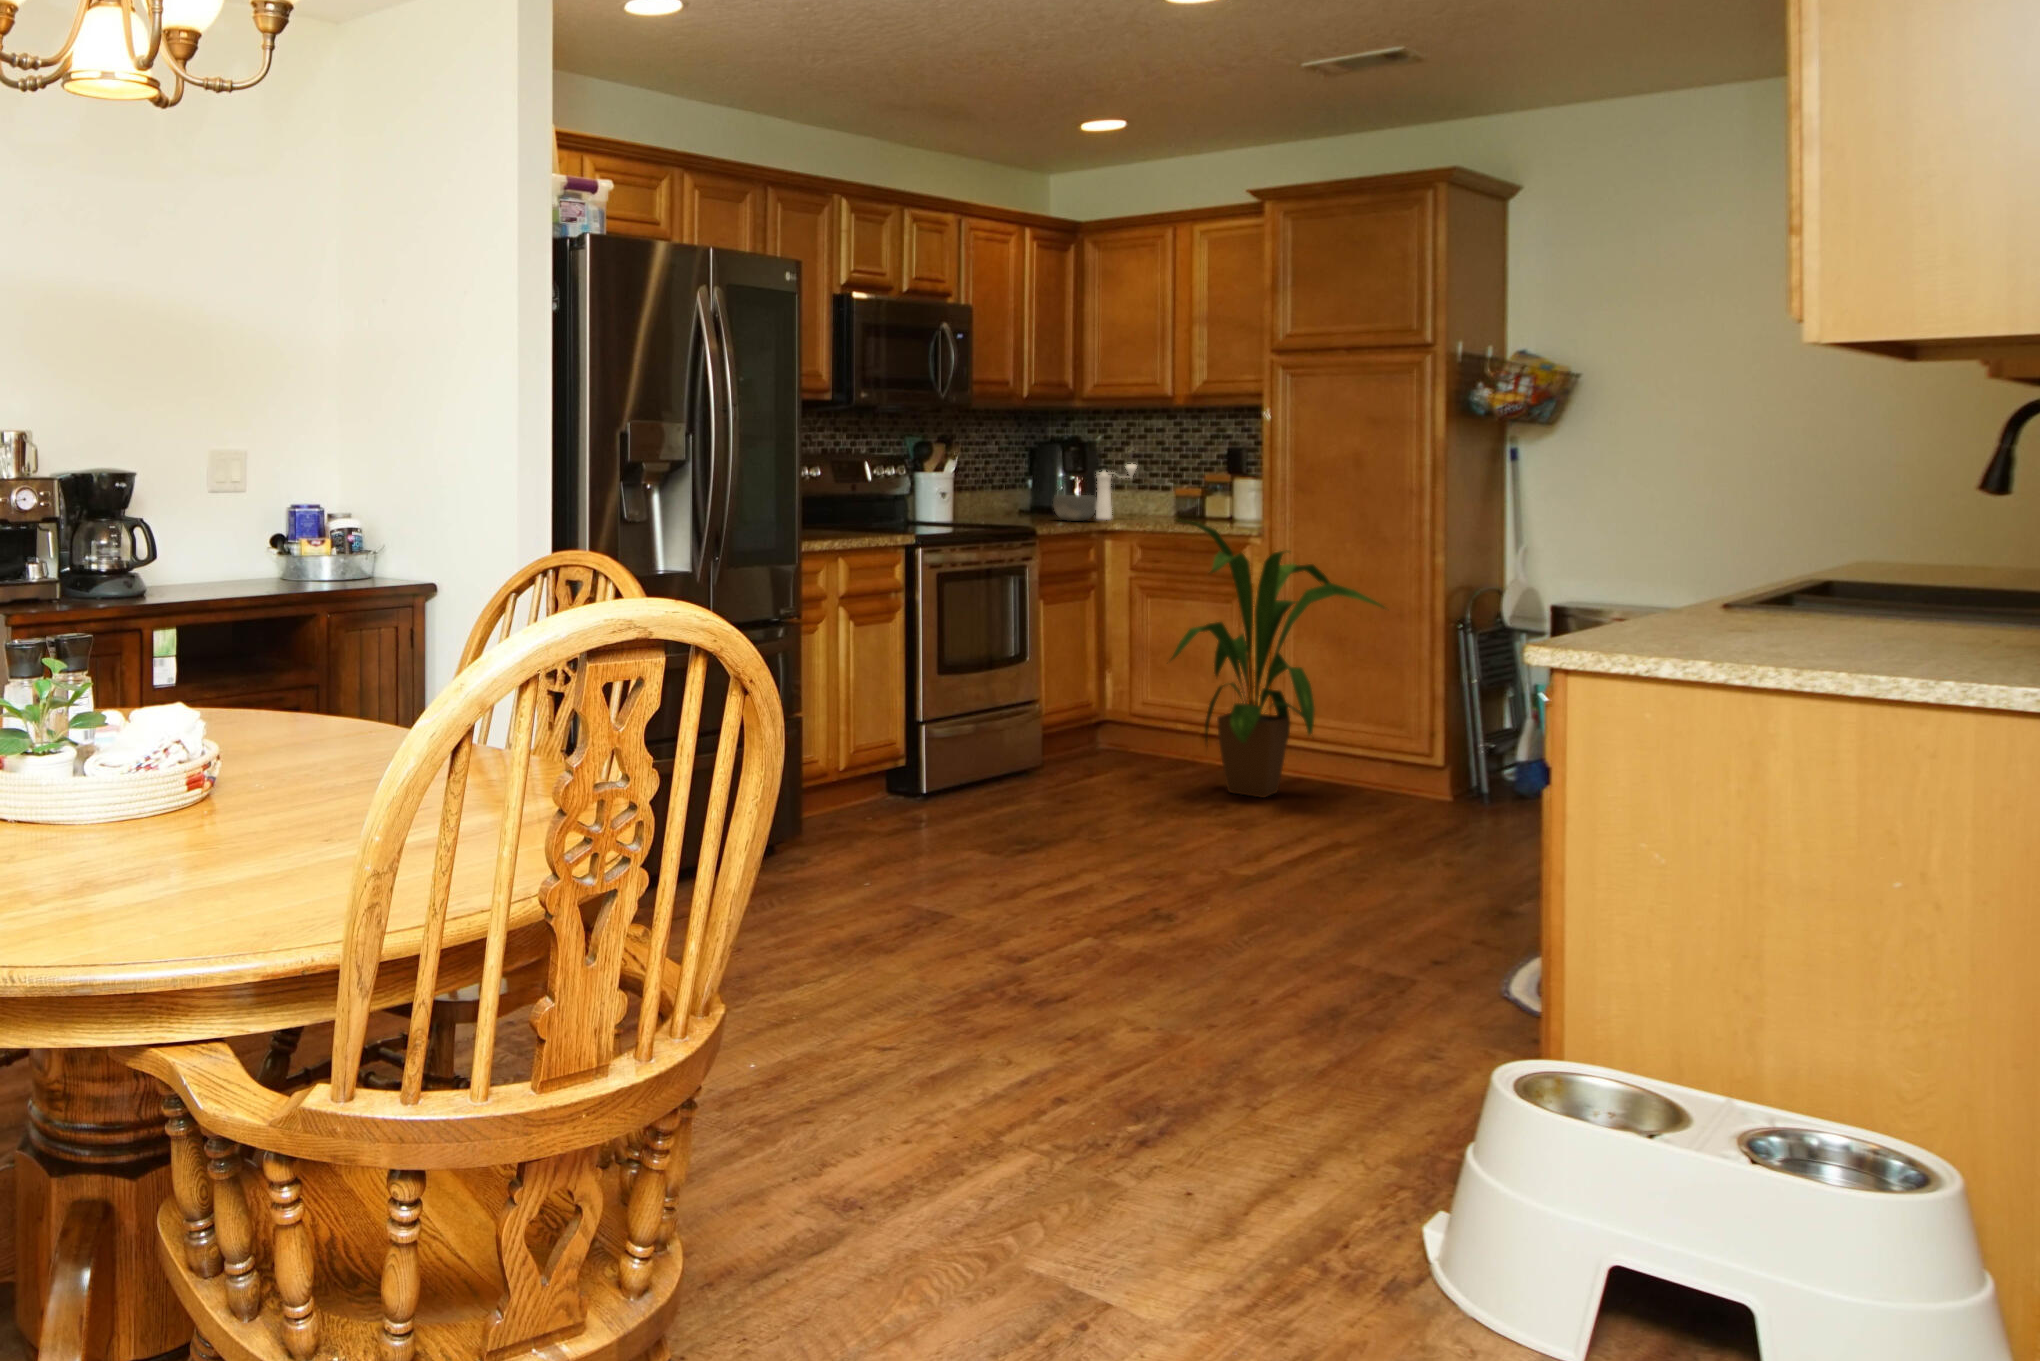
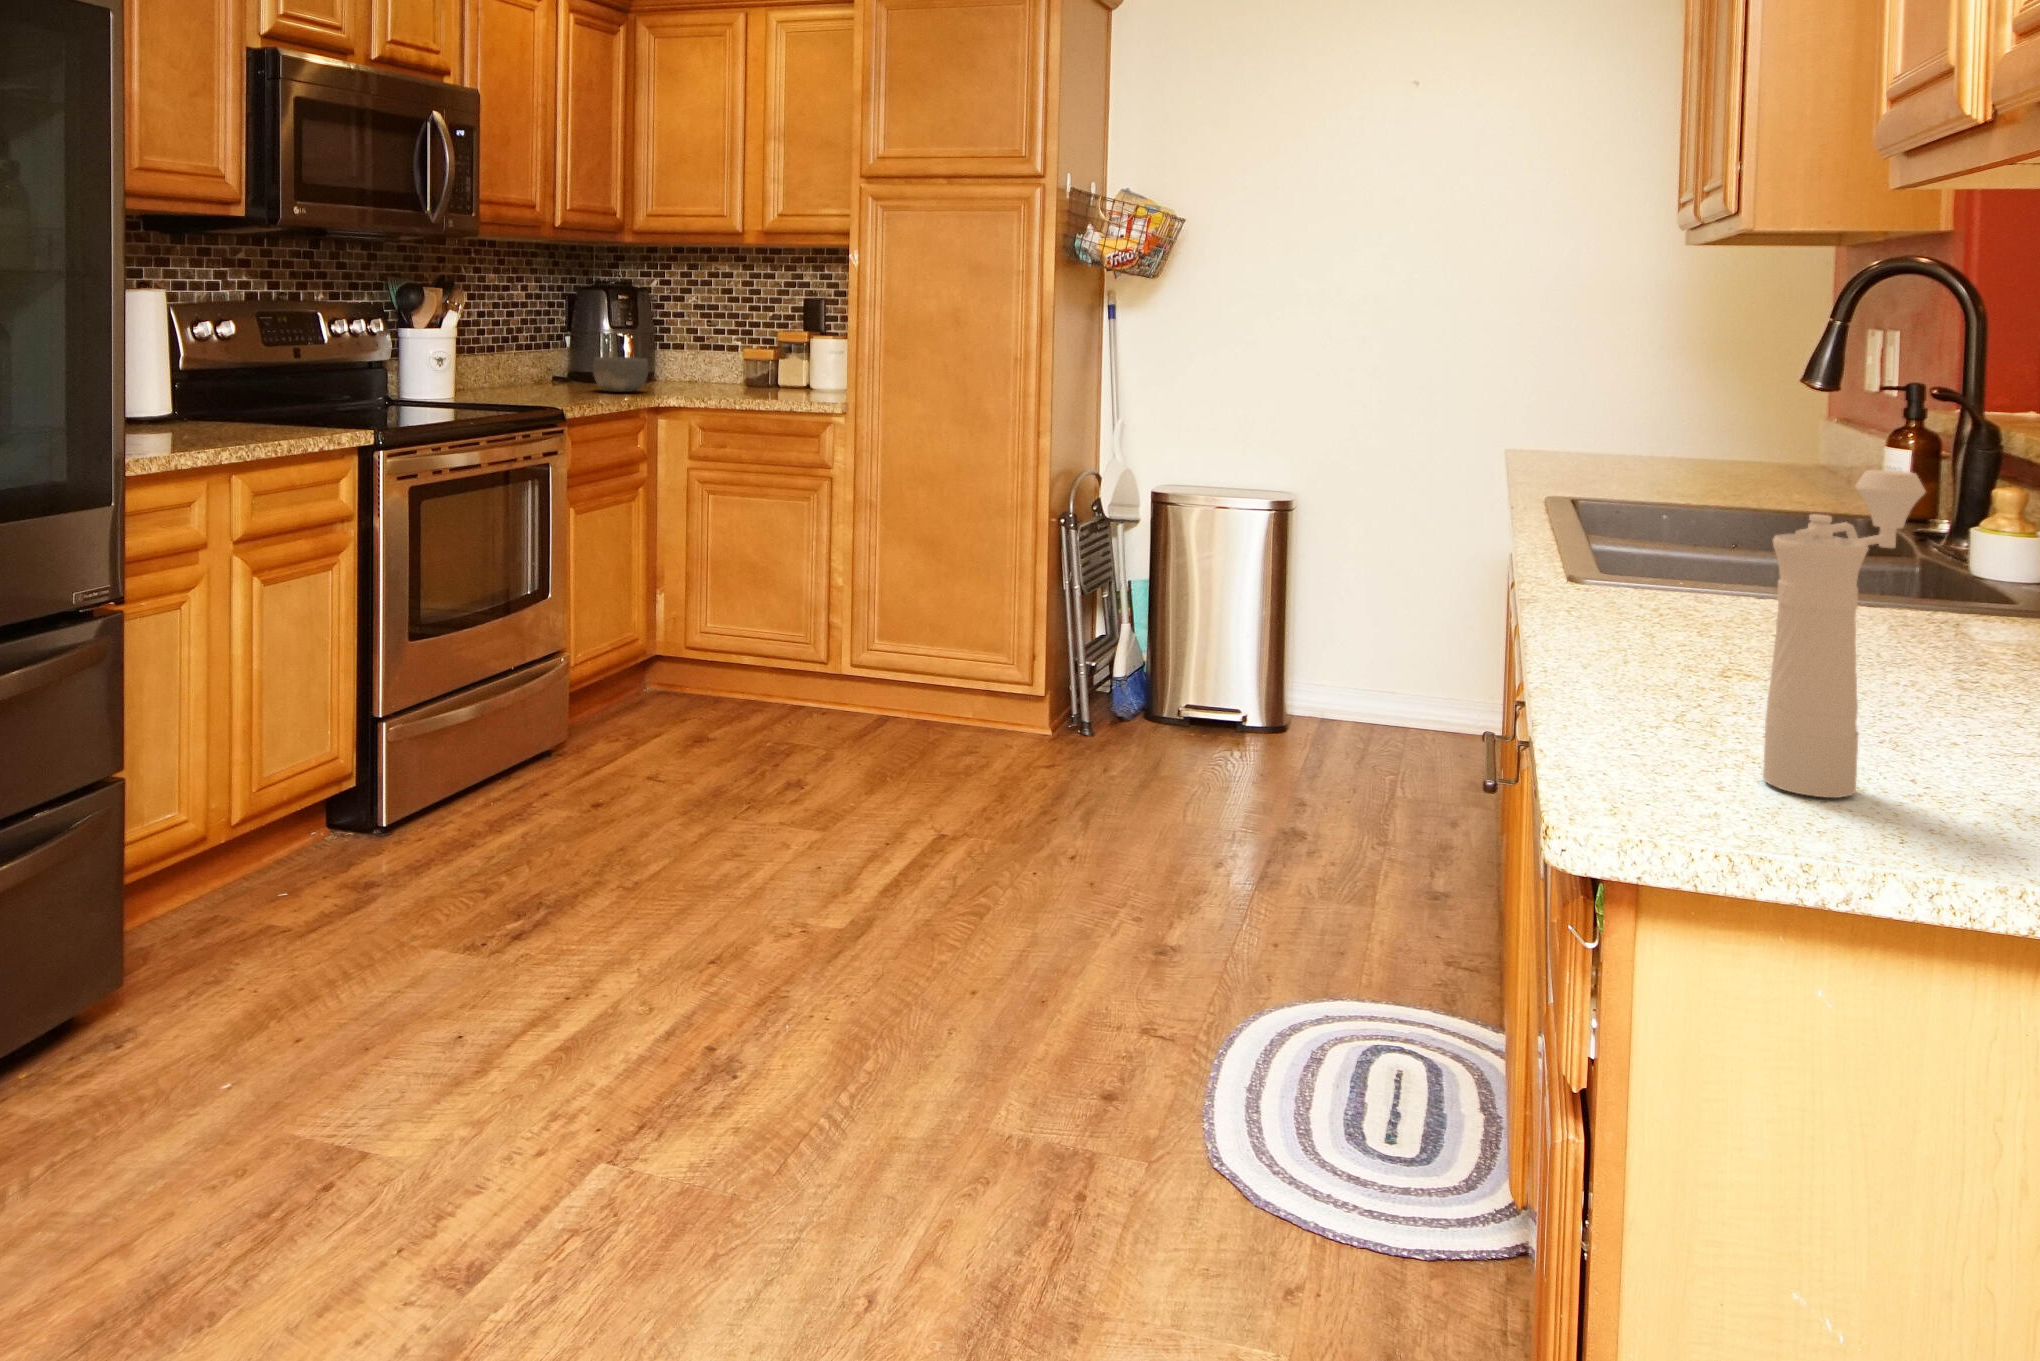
pepper mill: present [1096,464,1137,520] -> present [1763,470,1925,798]
house plant: present [1171,519,1384,798] -> none [734,397,998,759]

